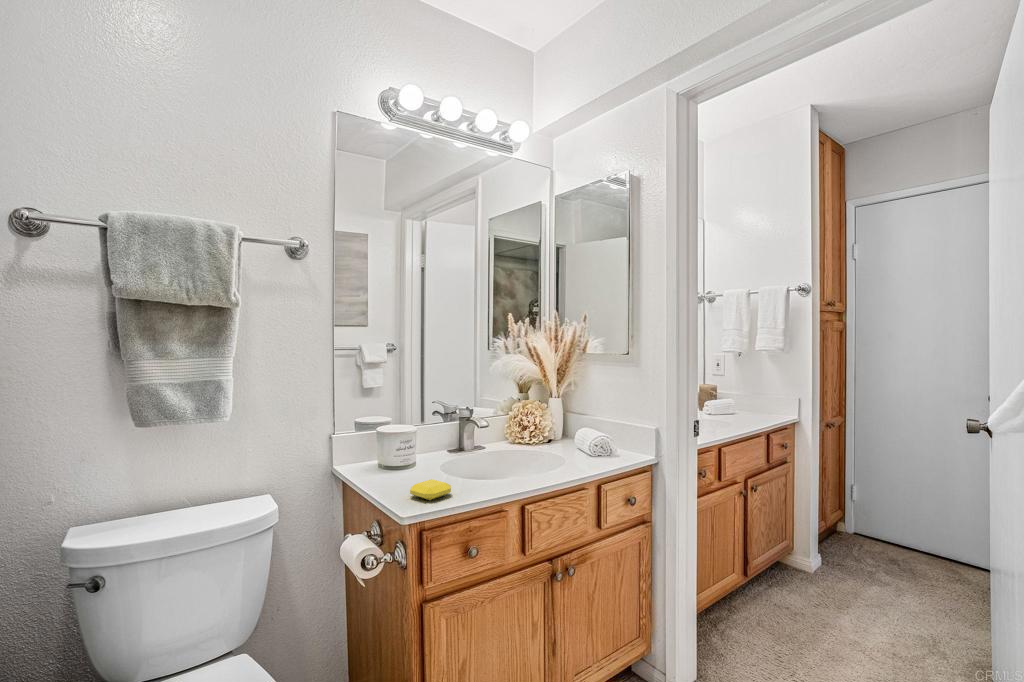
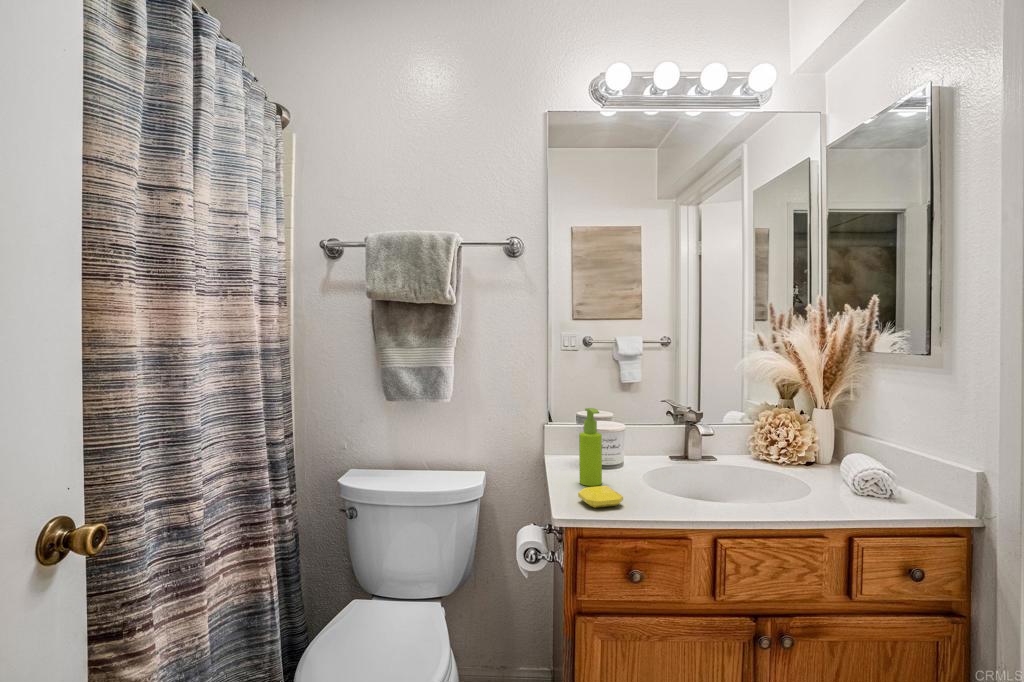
soap dispenser: none [393,411,415,484] -> present [579,408,602,486]

